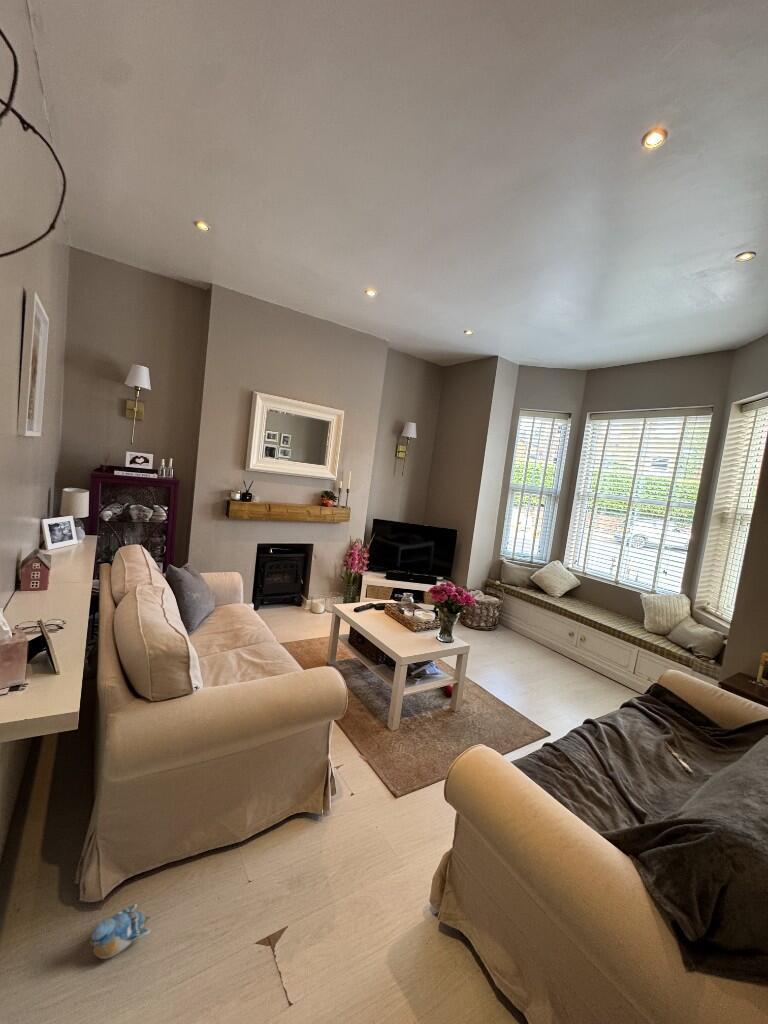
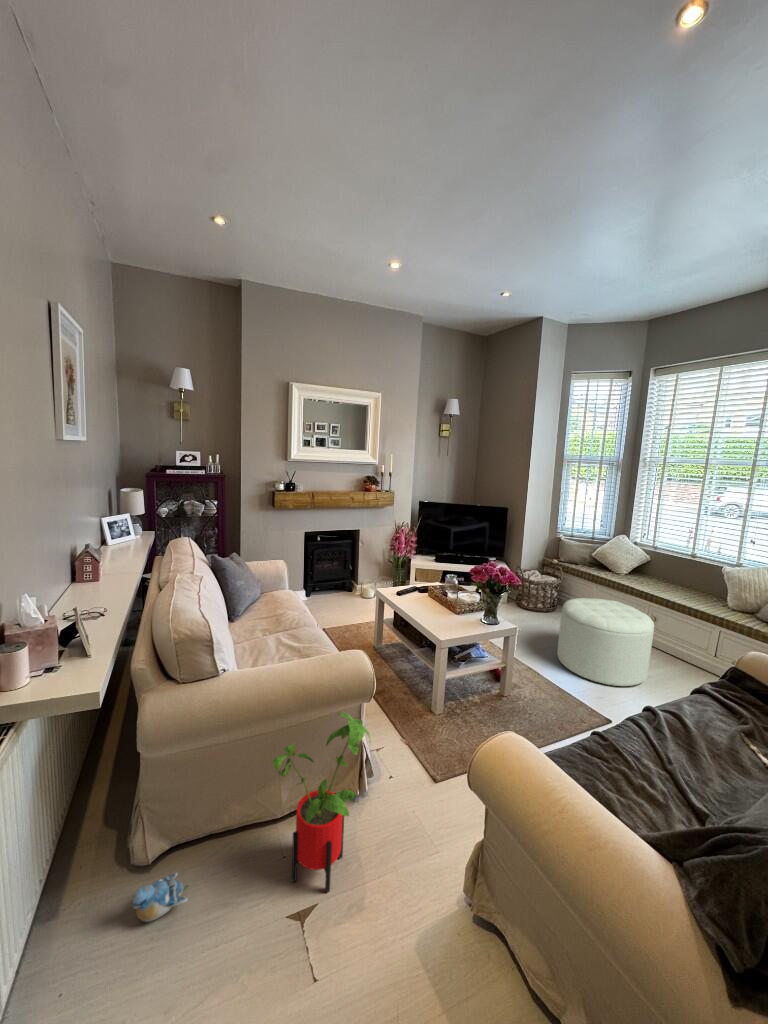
ottoman: none [500,619,587,702] -> present [557,598,654,686]
house plant: none [246,729,346,913] -> present [273,712,370,892]

